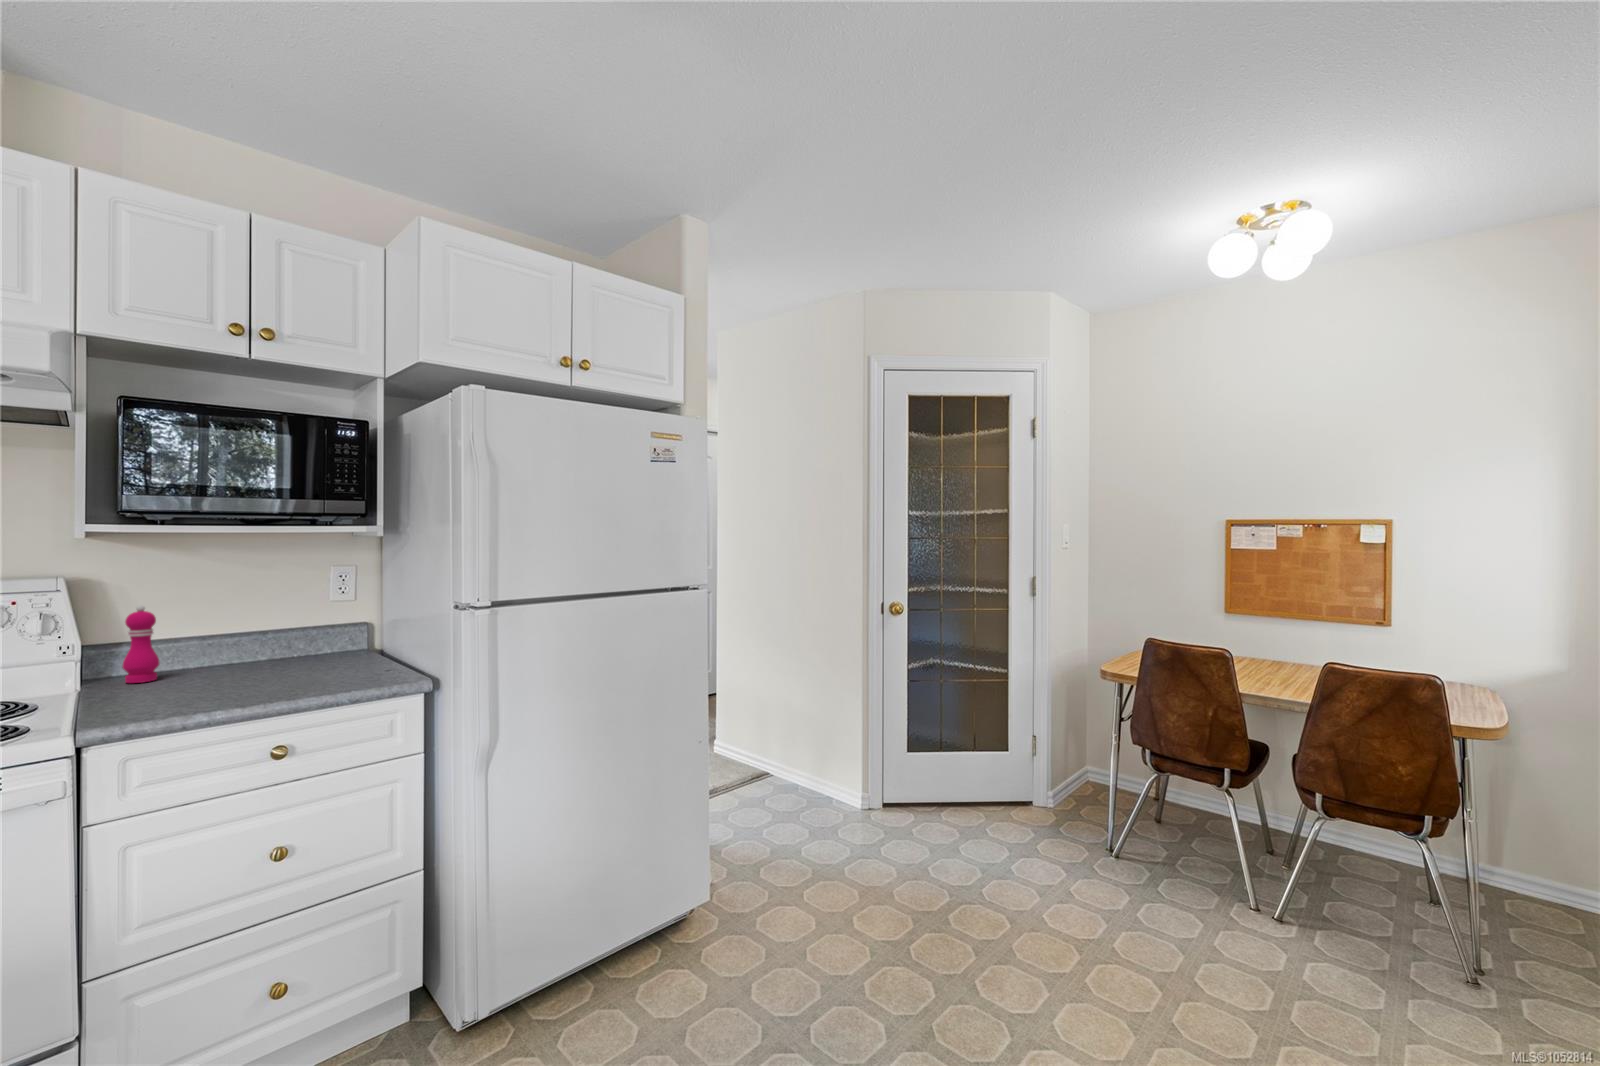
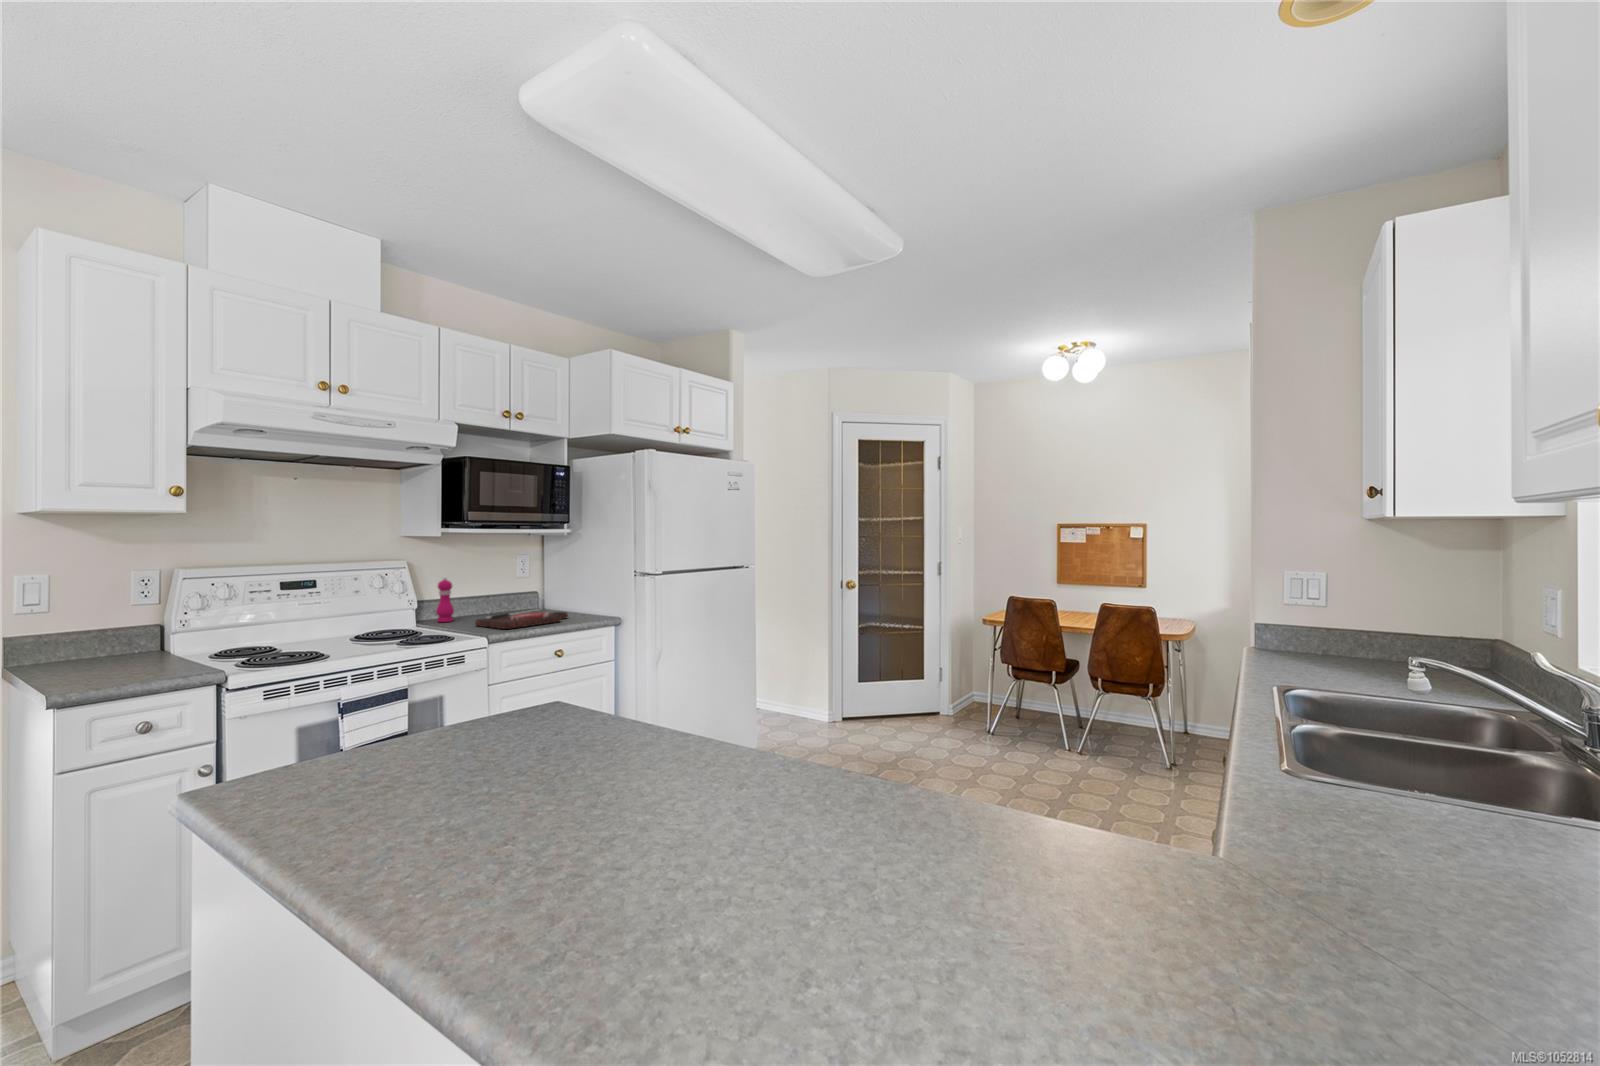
cutting board: none [149,664,351,709] -> present [475,611,568,629]

